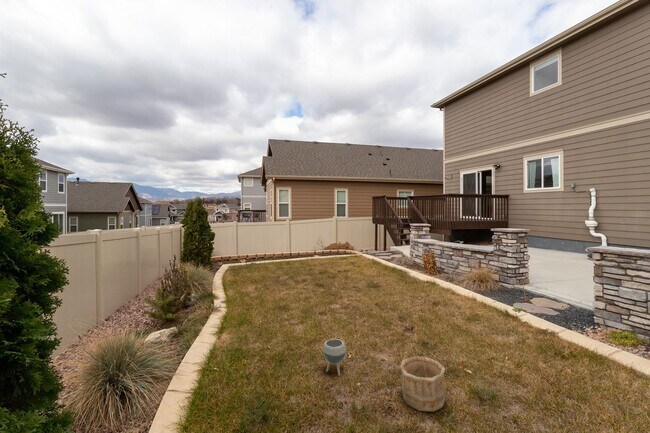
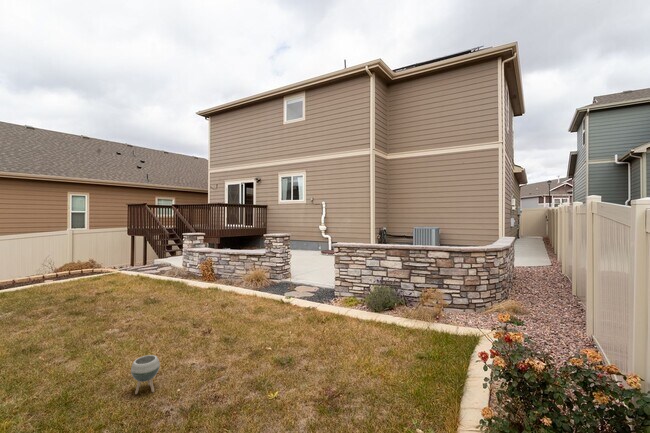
wooden bucket: present [400,357,445,412] -> none [223,344,260,388]

